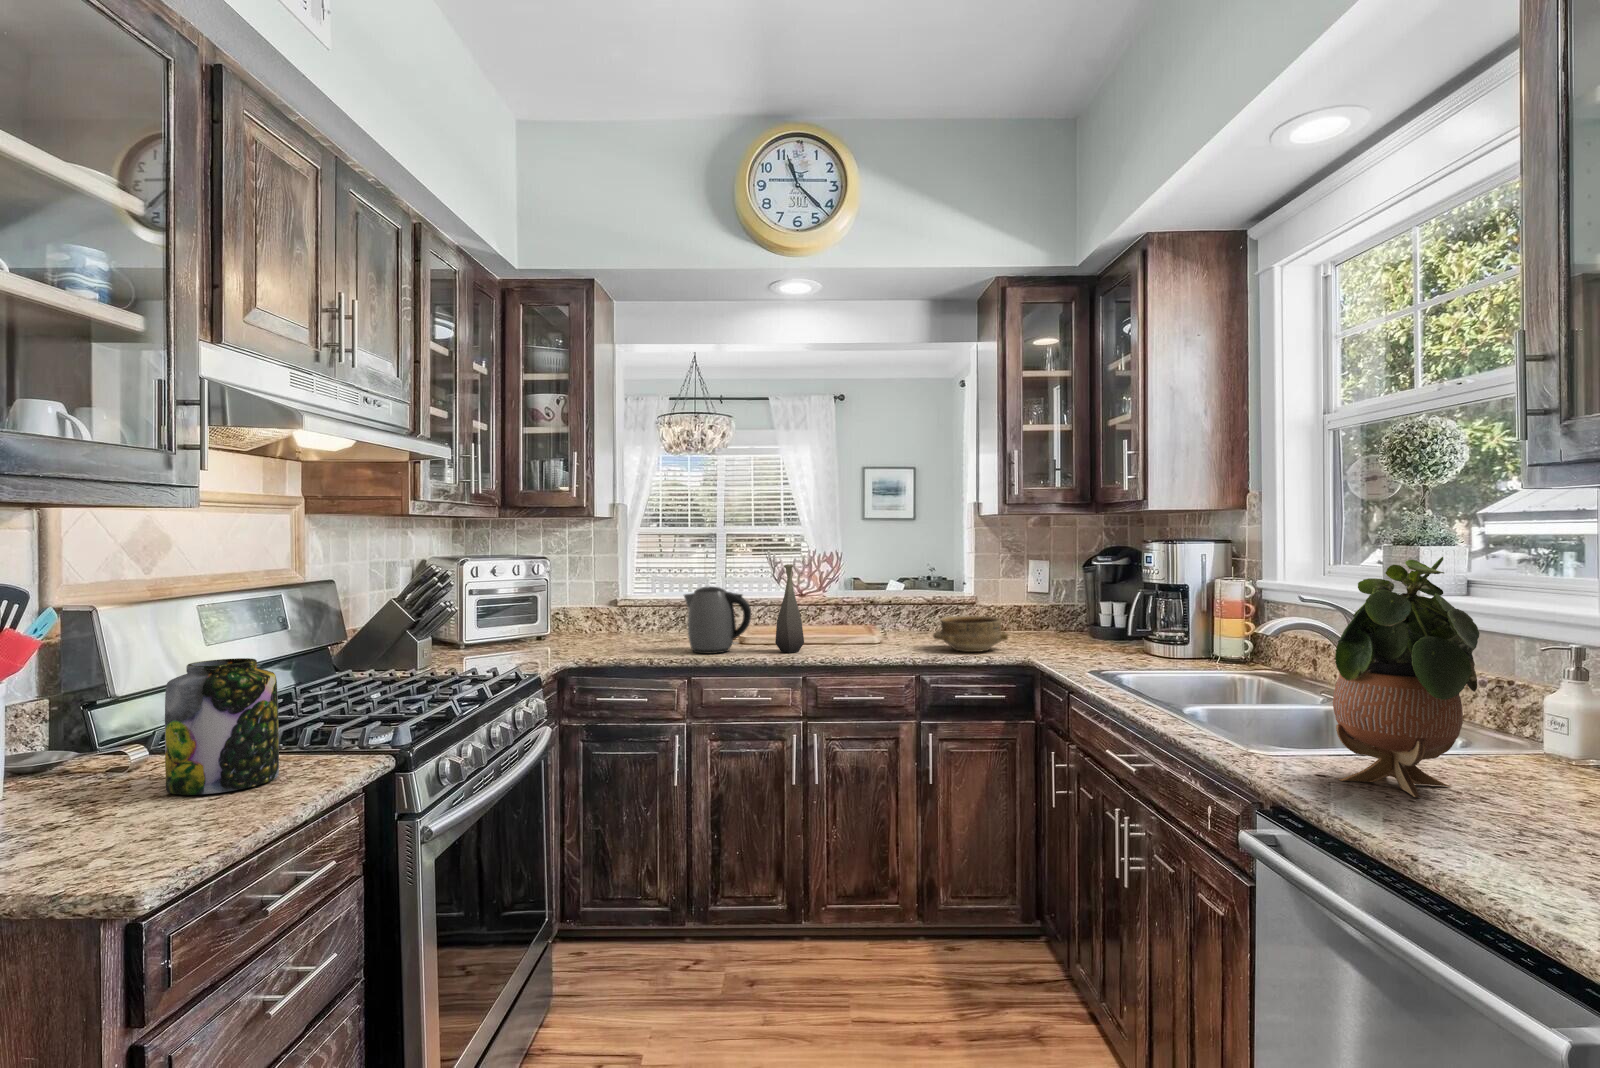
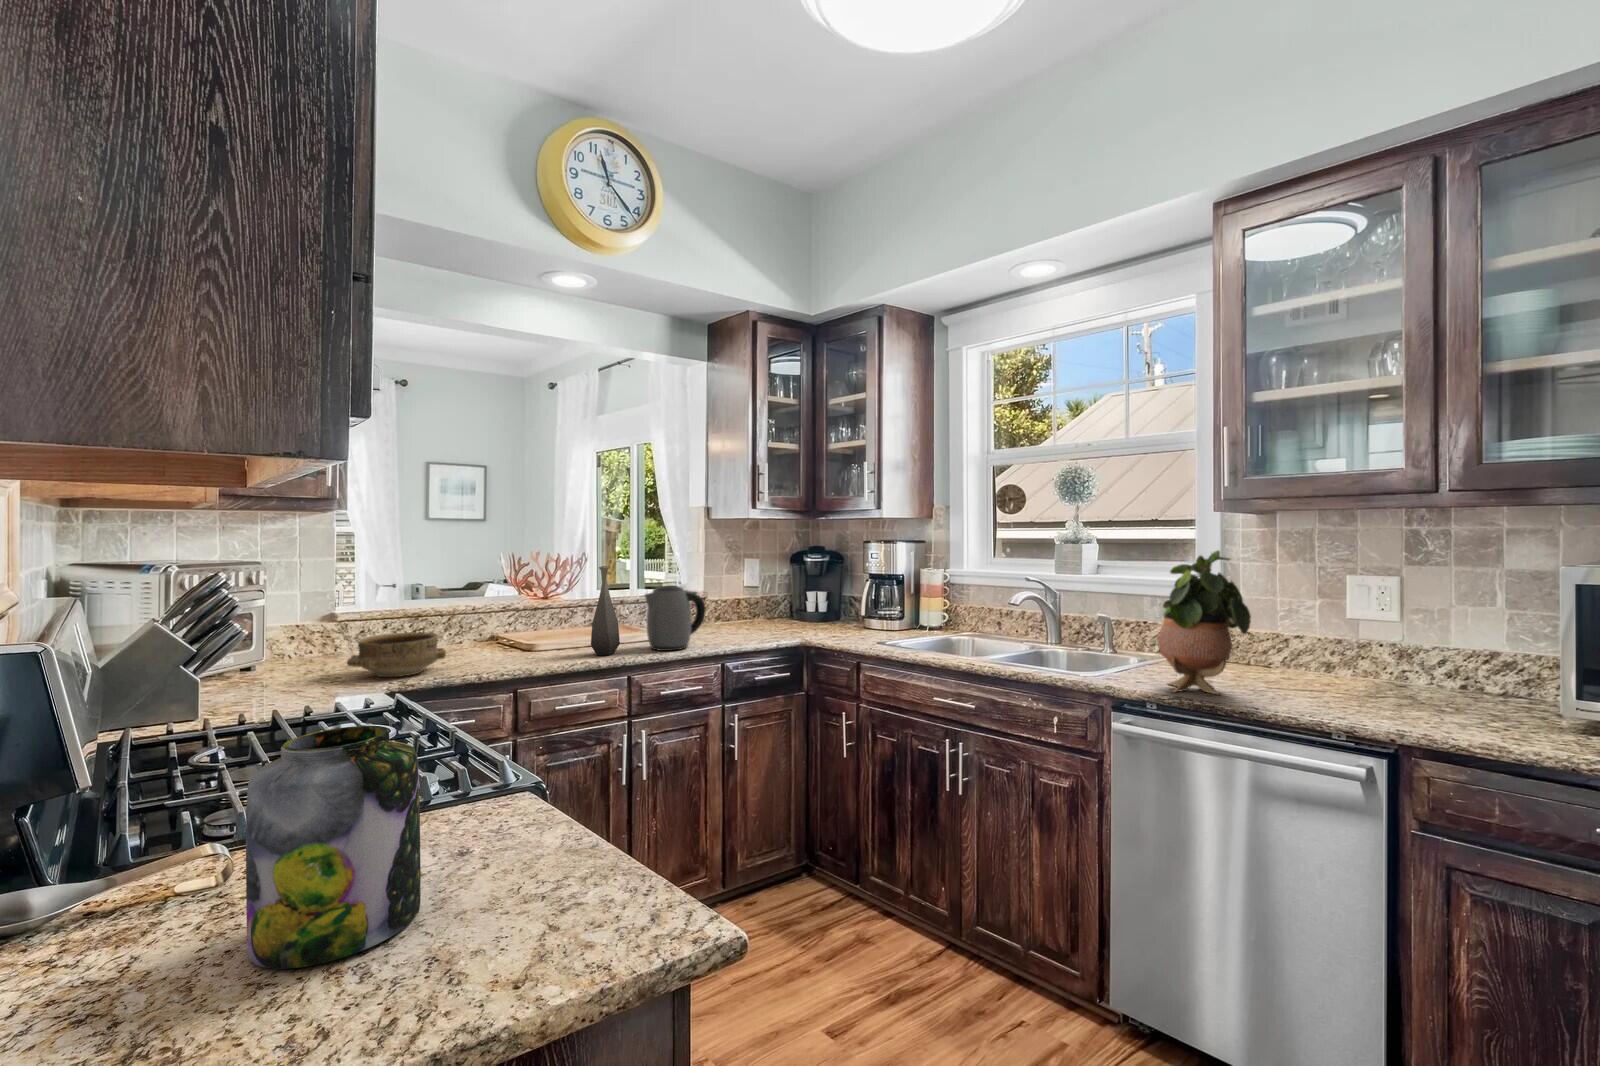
kettle: present [684,586,751,654] -> present [645,585,706,651]
ceramic bowl: present [933,616,1008,652] -> present [347,632,446,677]

